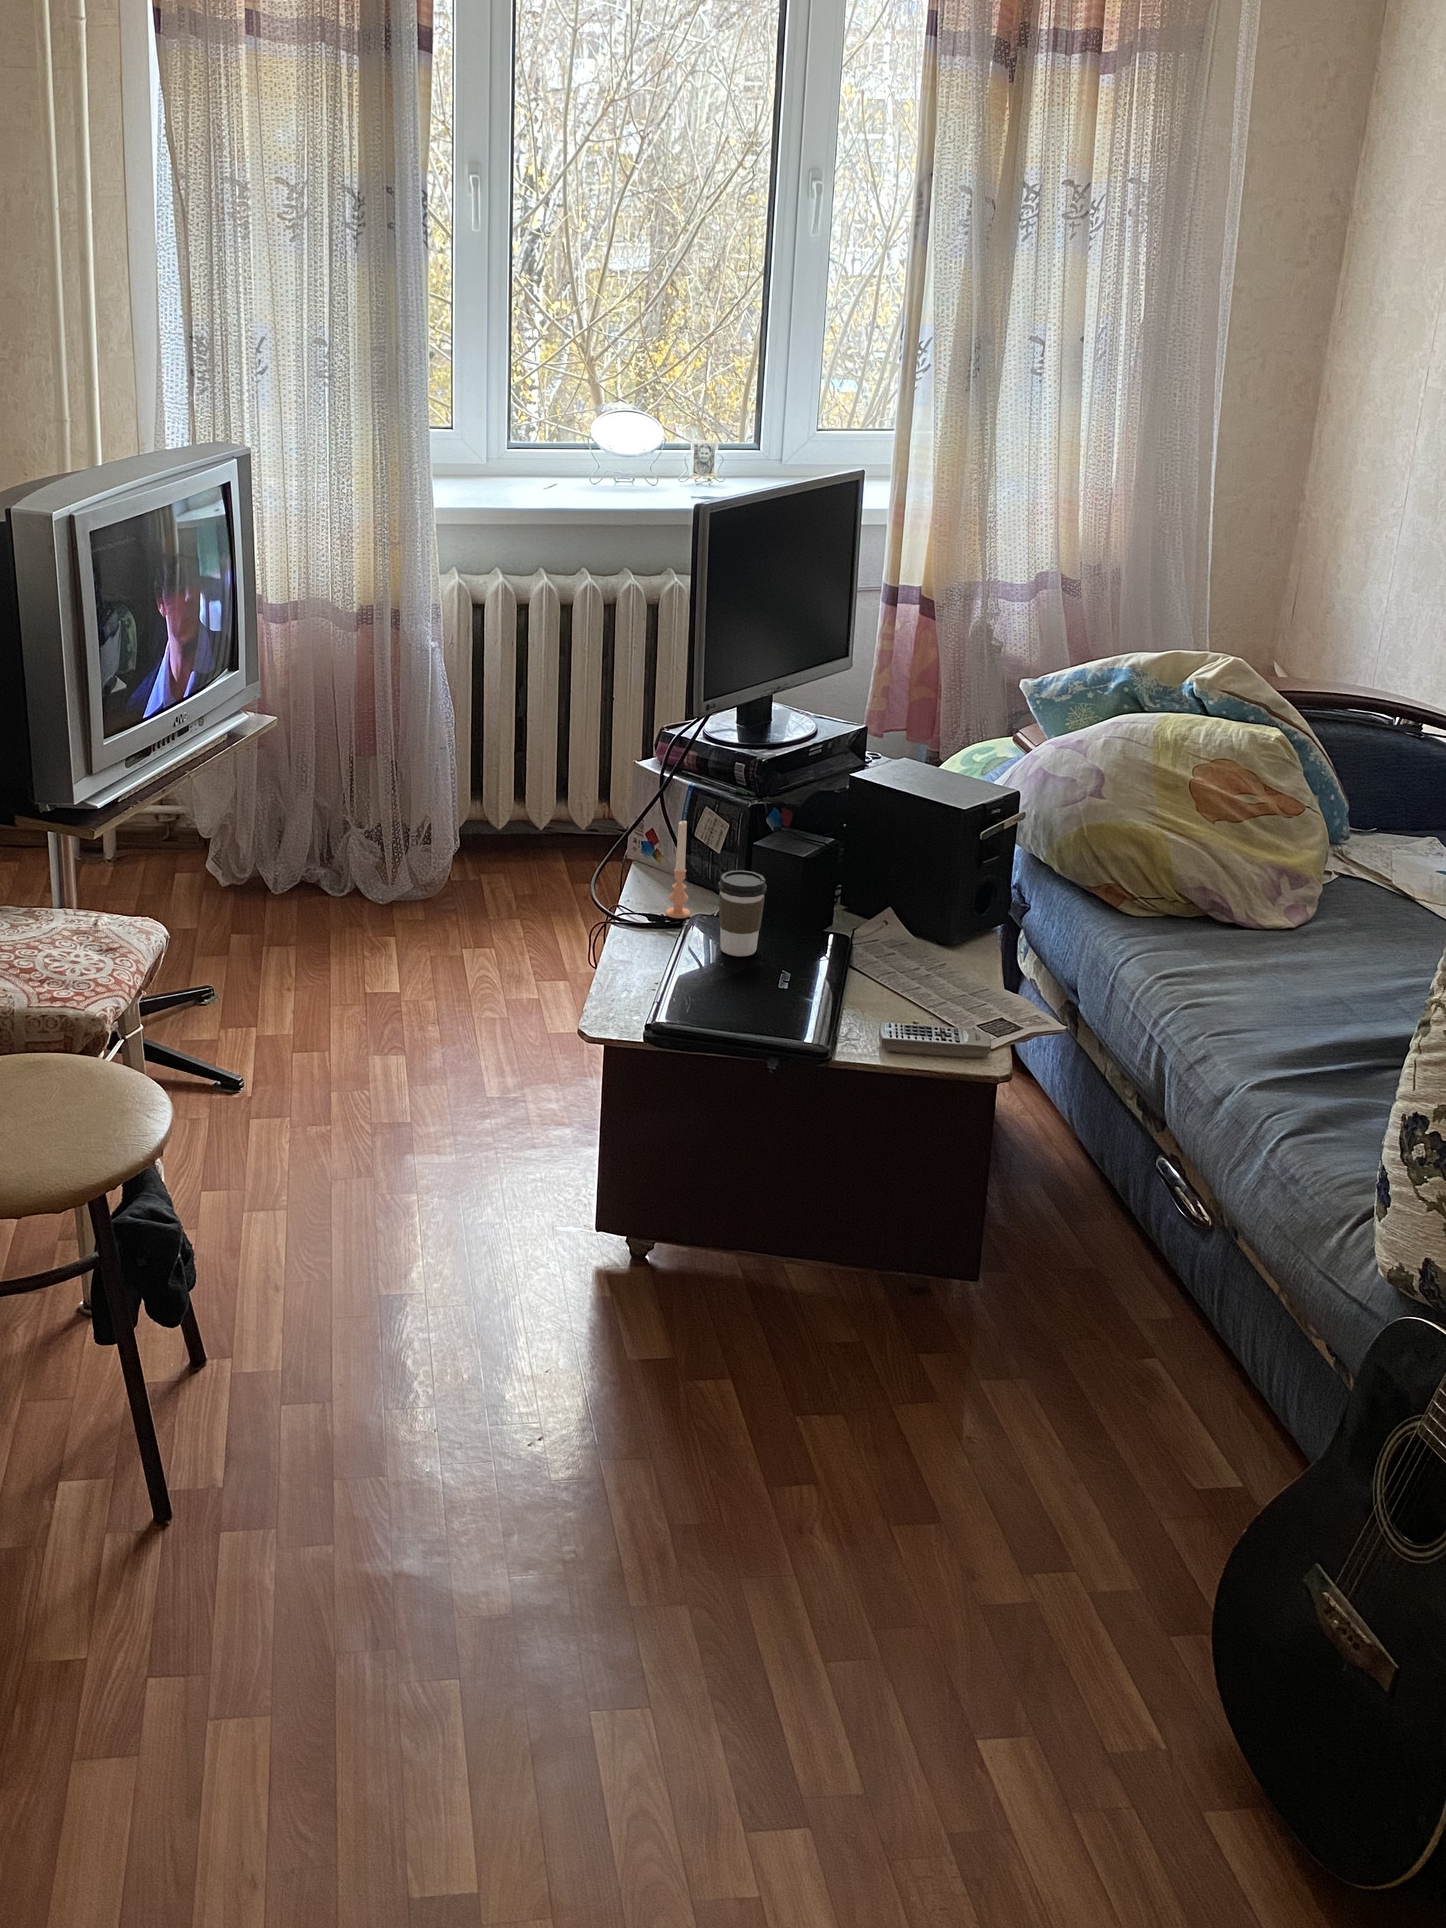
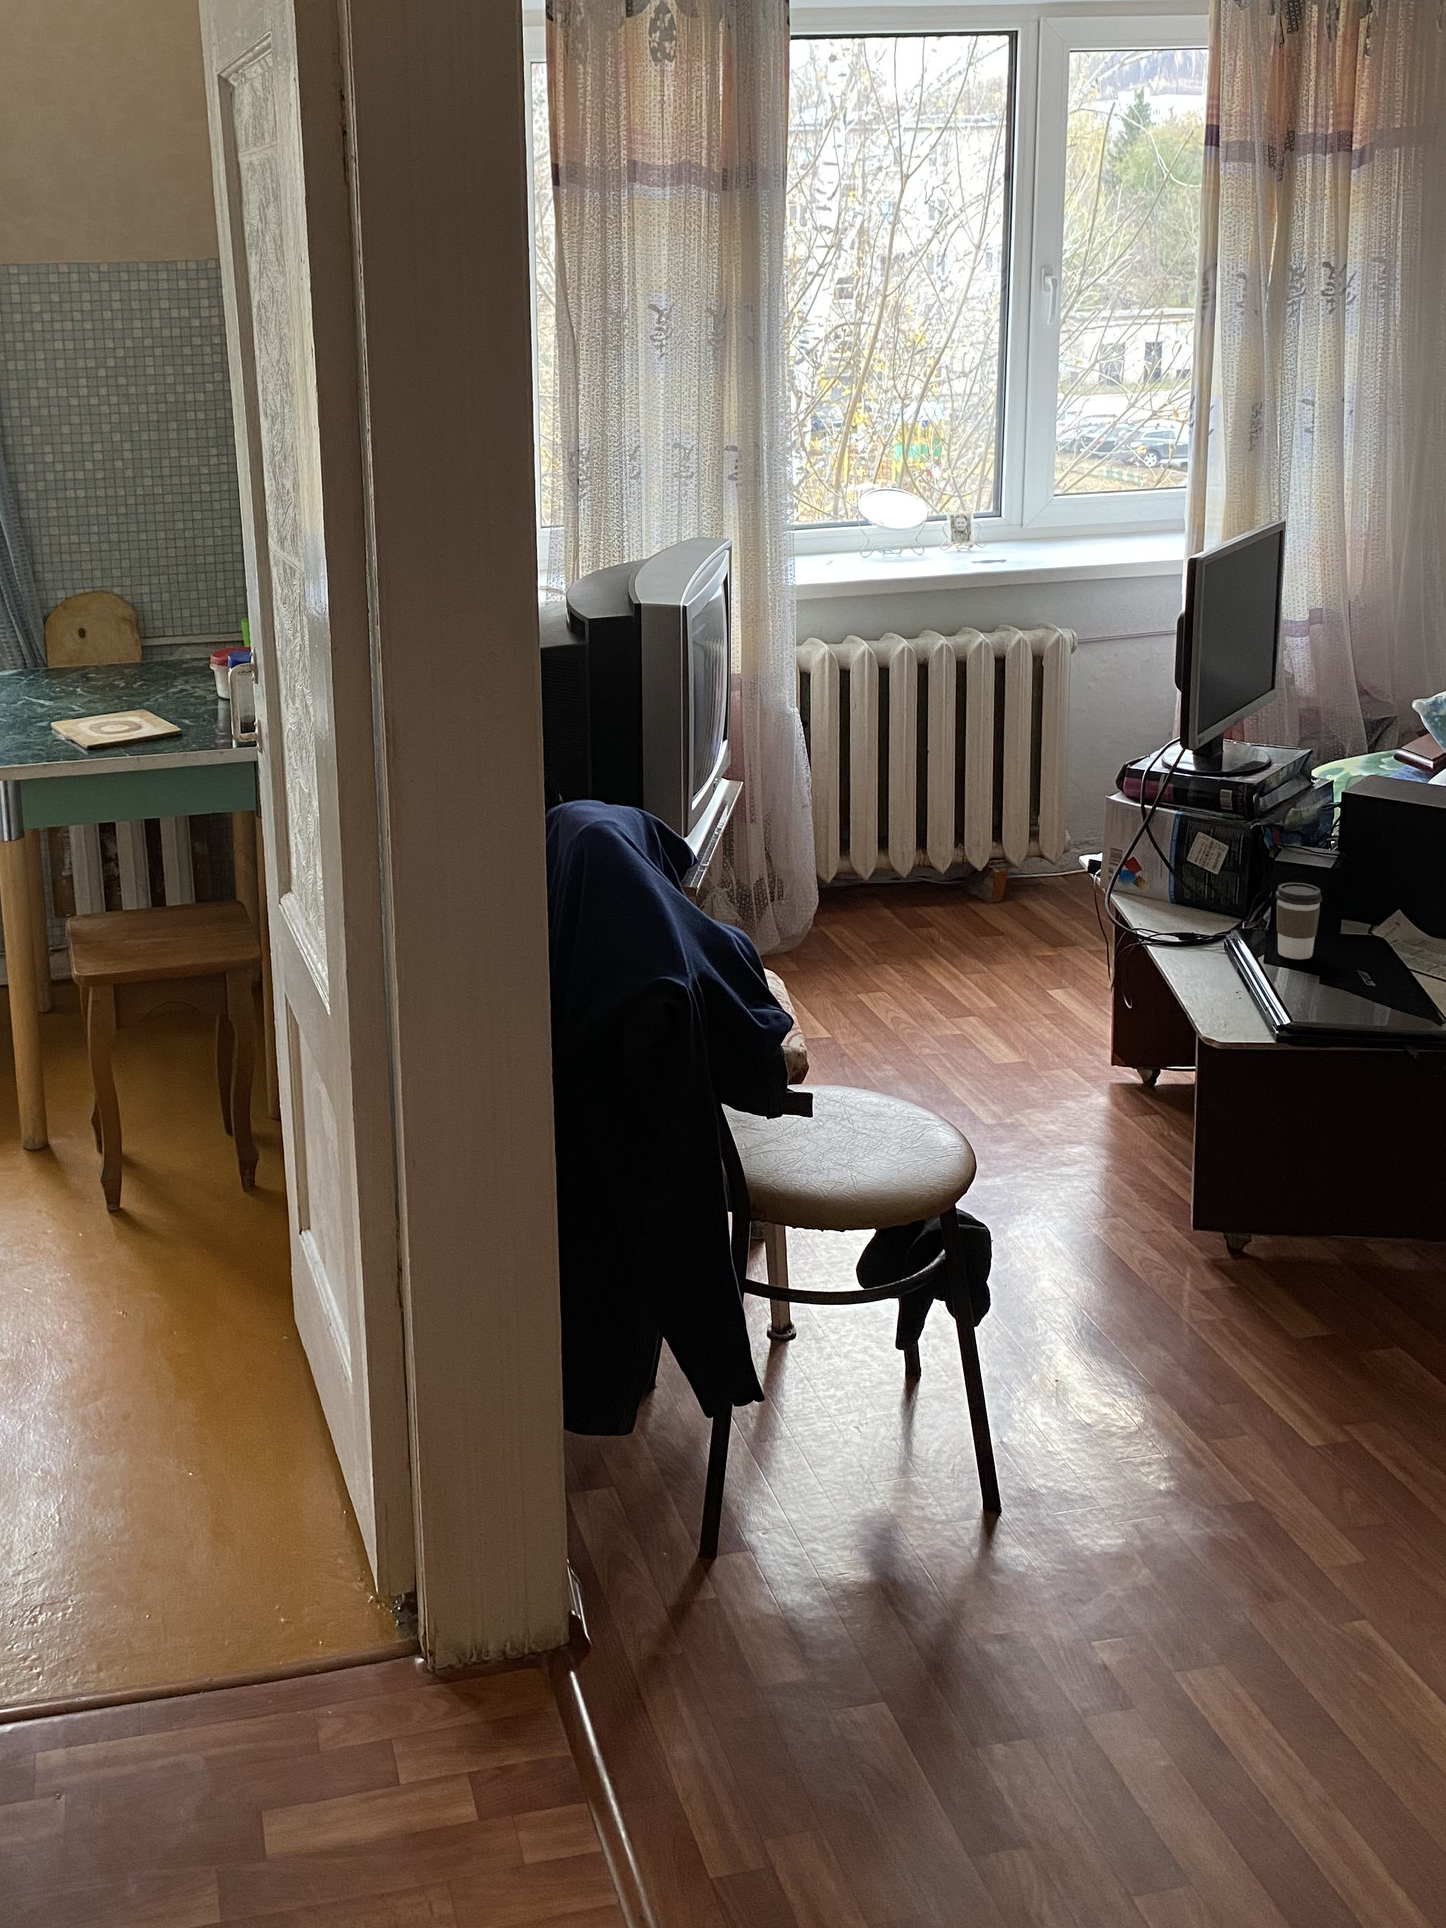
candle: present [665,821,690,918] -> none [1193,845,1217,934]

